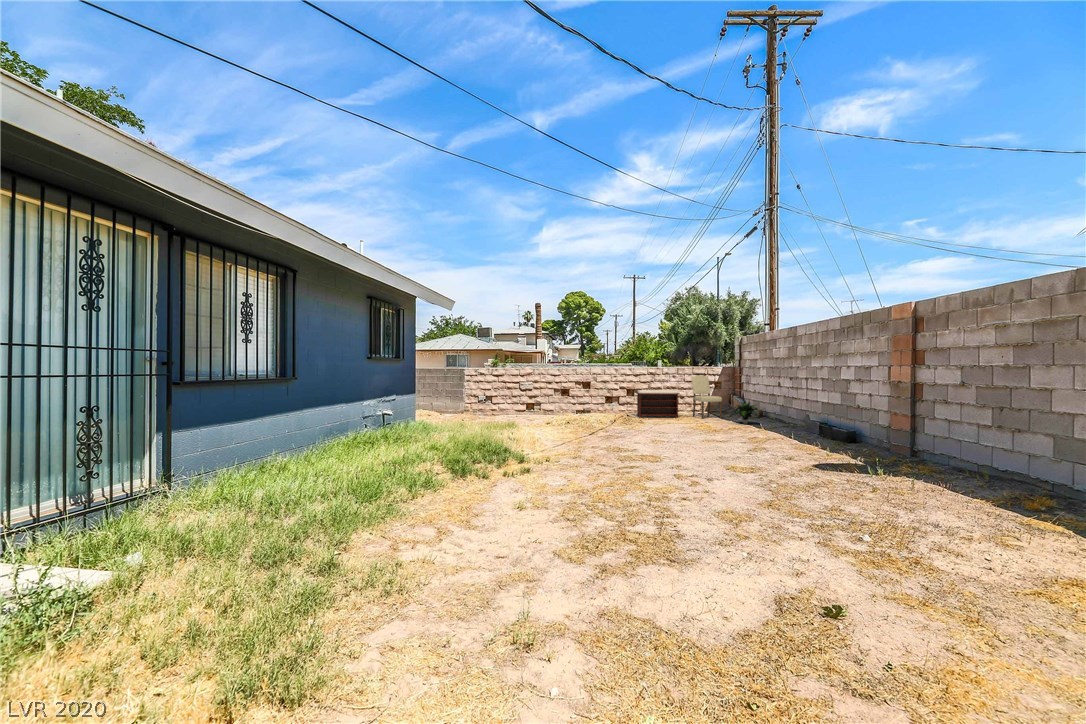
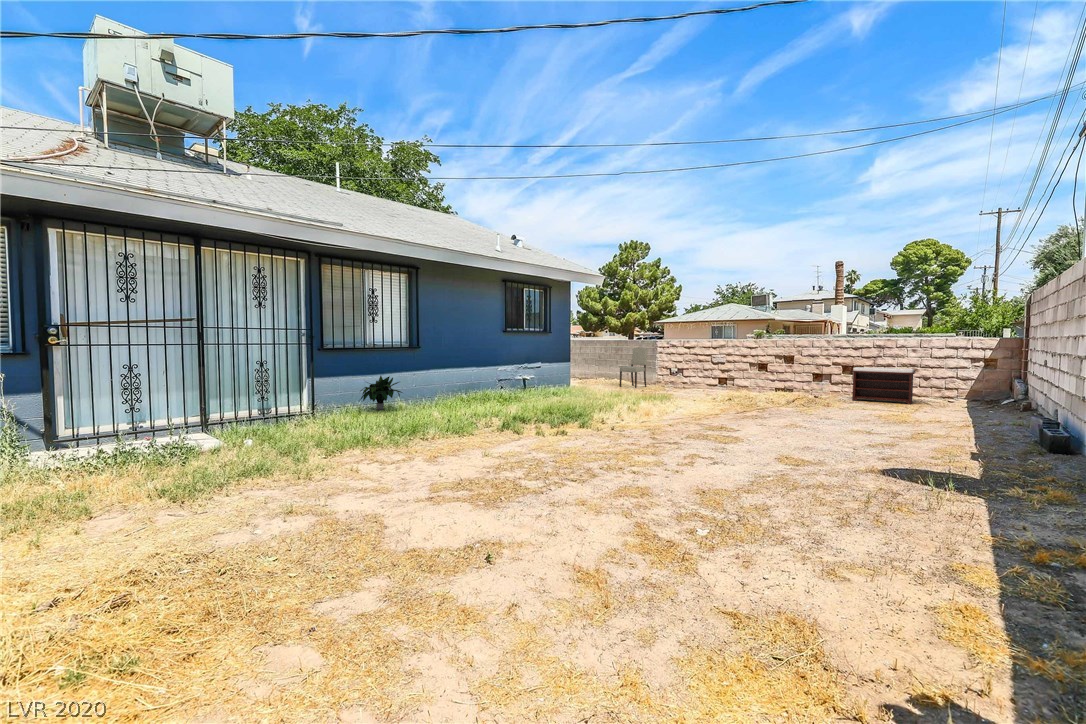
chair: present [691,375,722,419] -> present [620,347,648,388]
potted plant: present [731,401,760,424] -> present [360,376,402,410]

